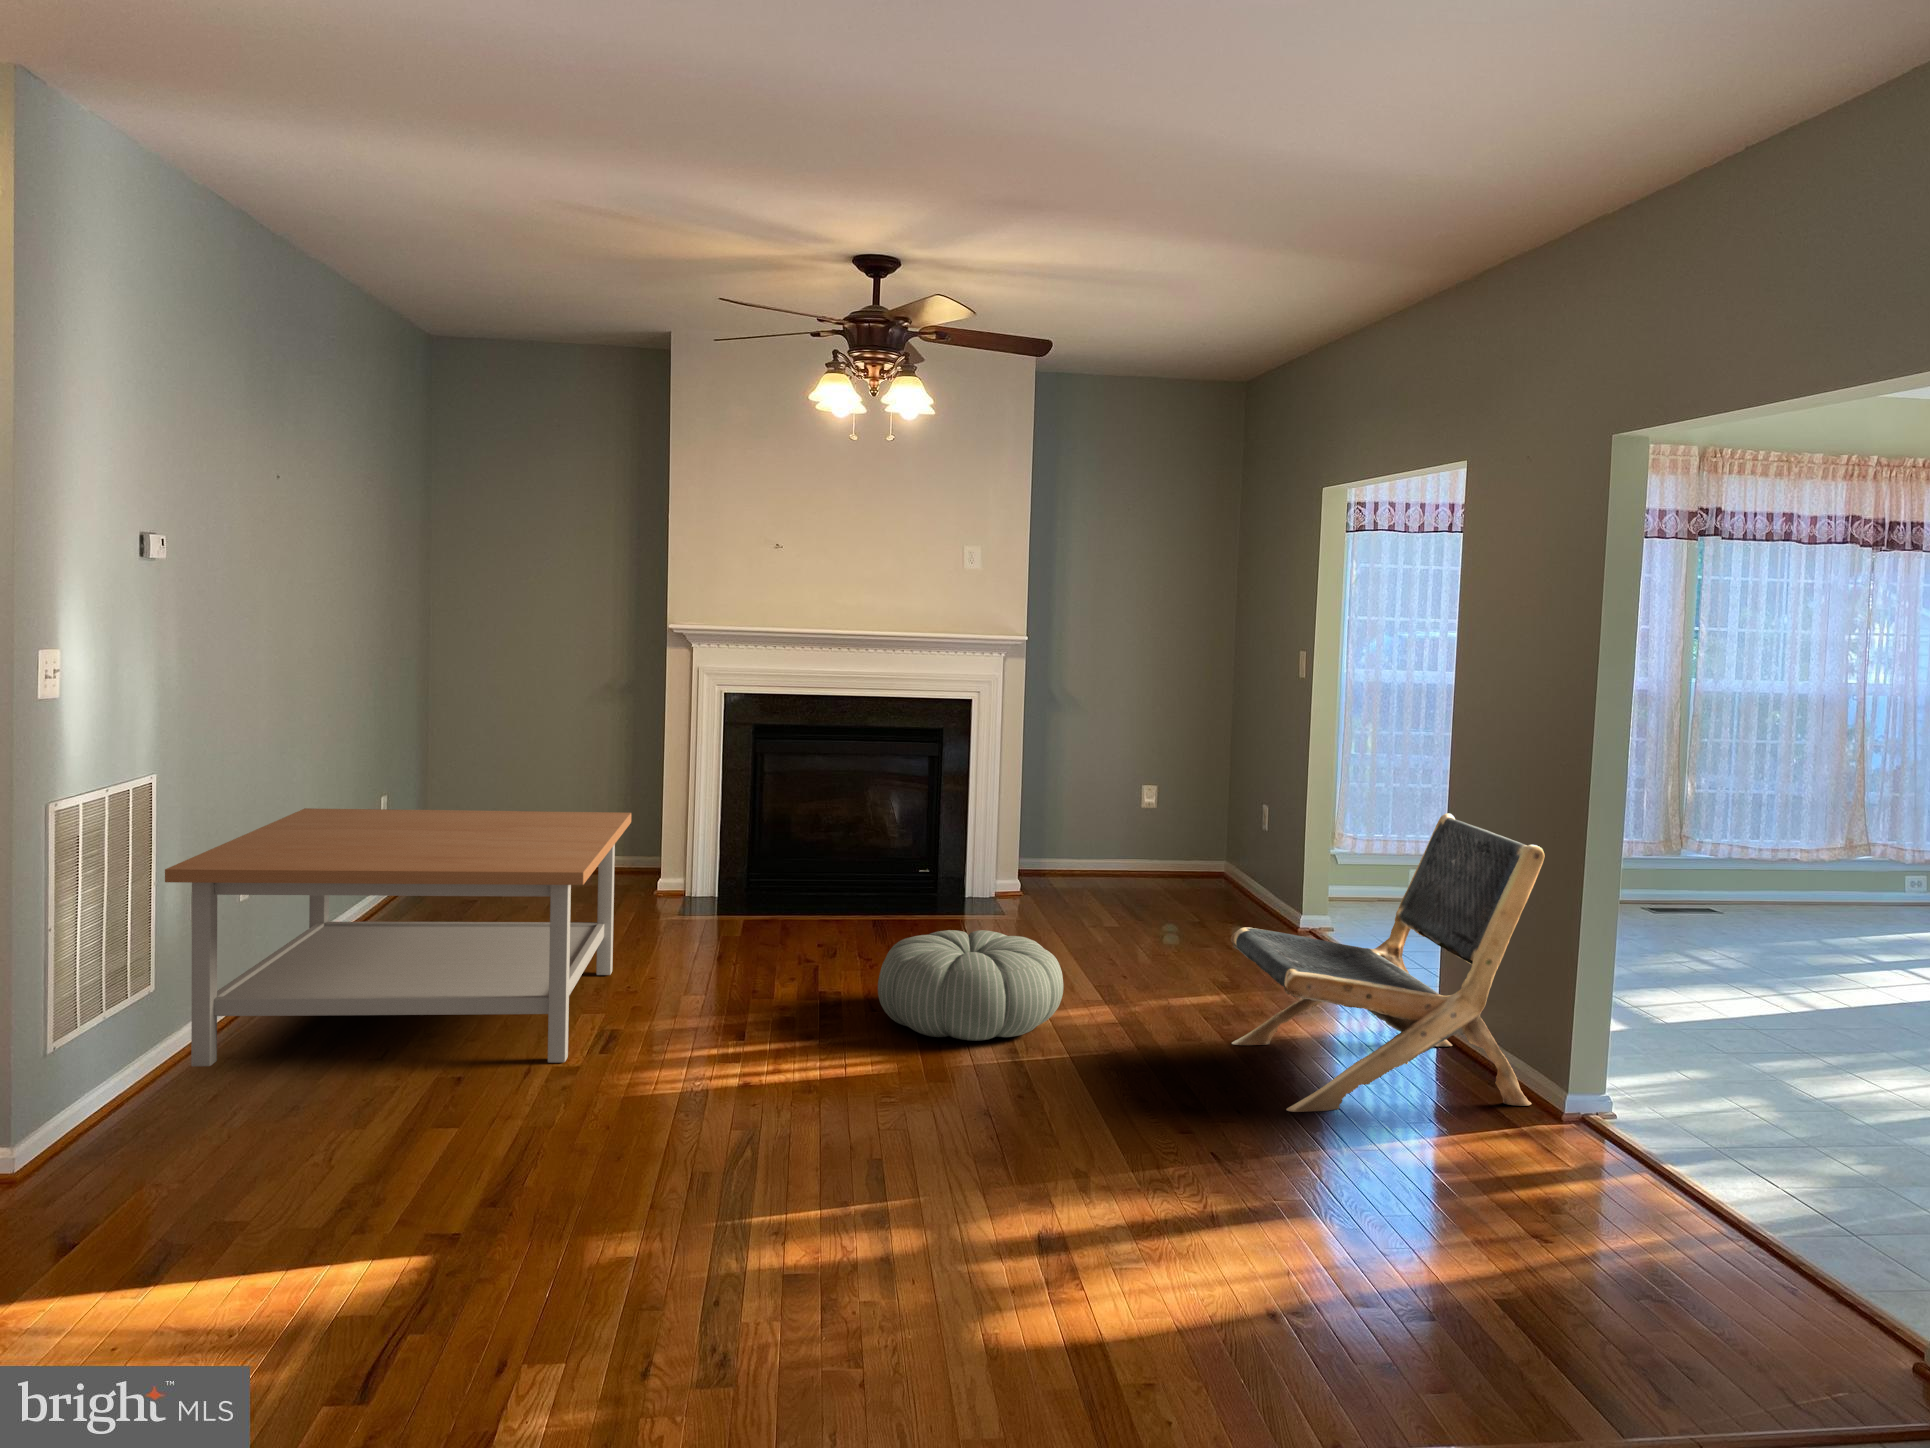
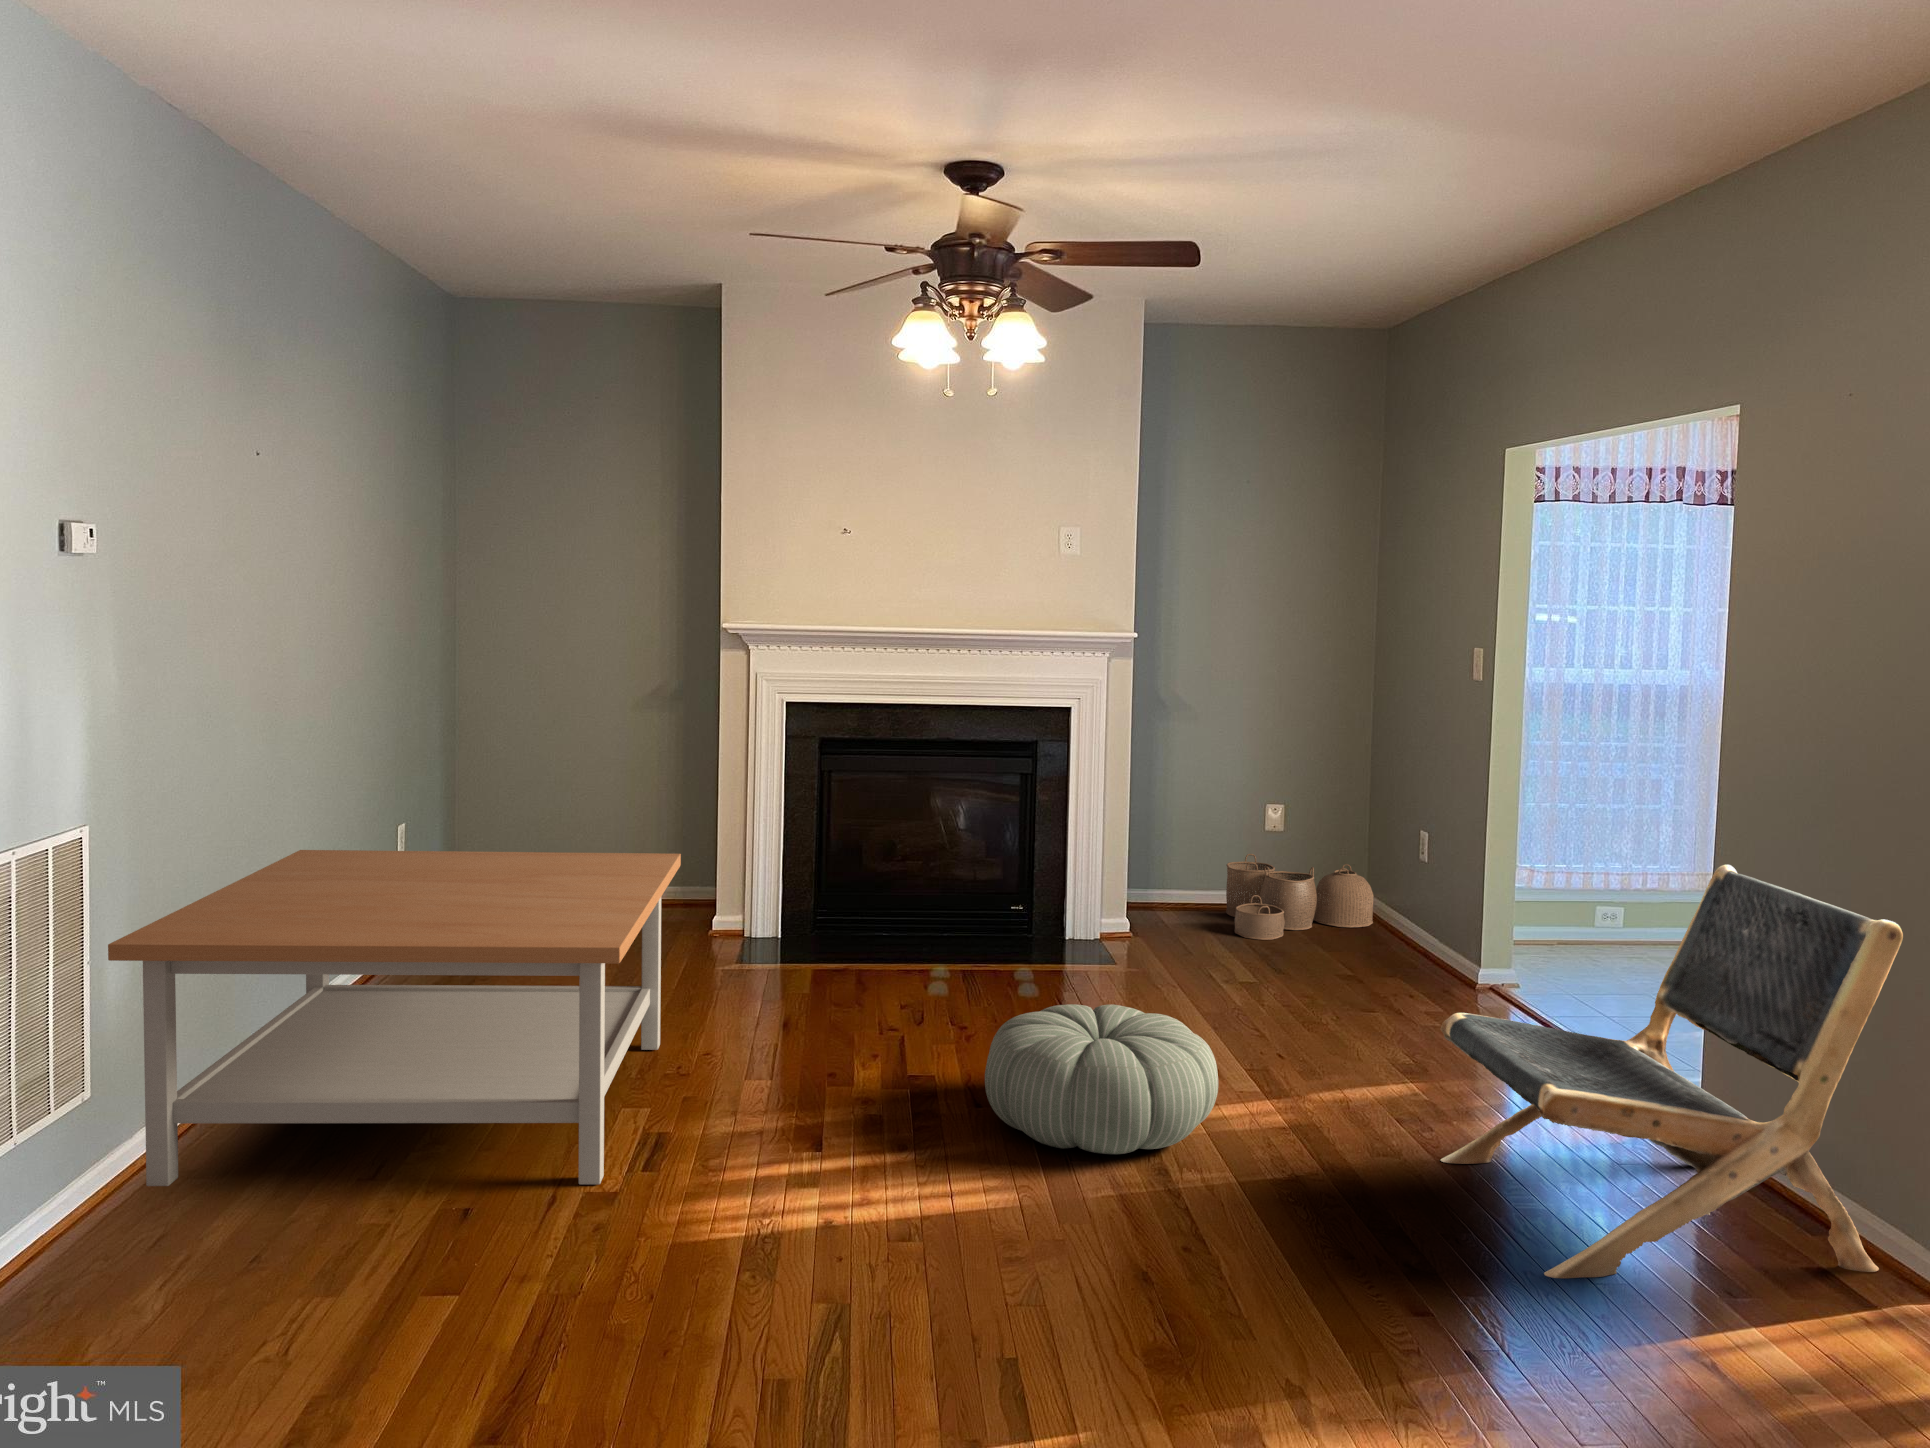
woven basket: none [1105,828,1227,898] -> present [1226,854,1374,940]

